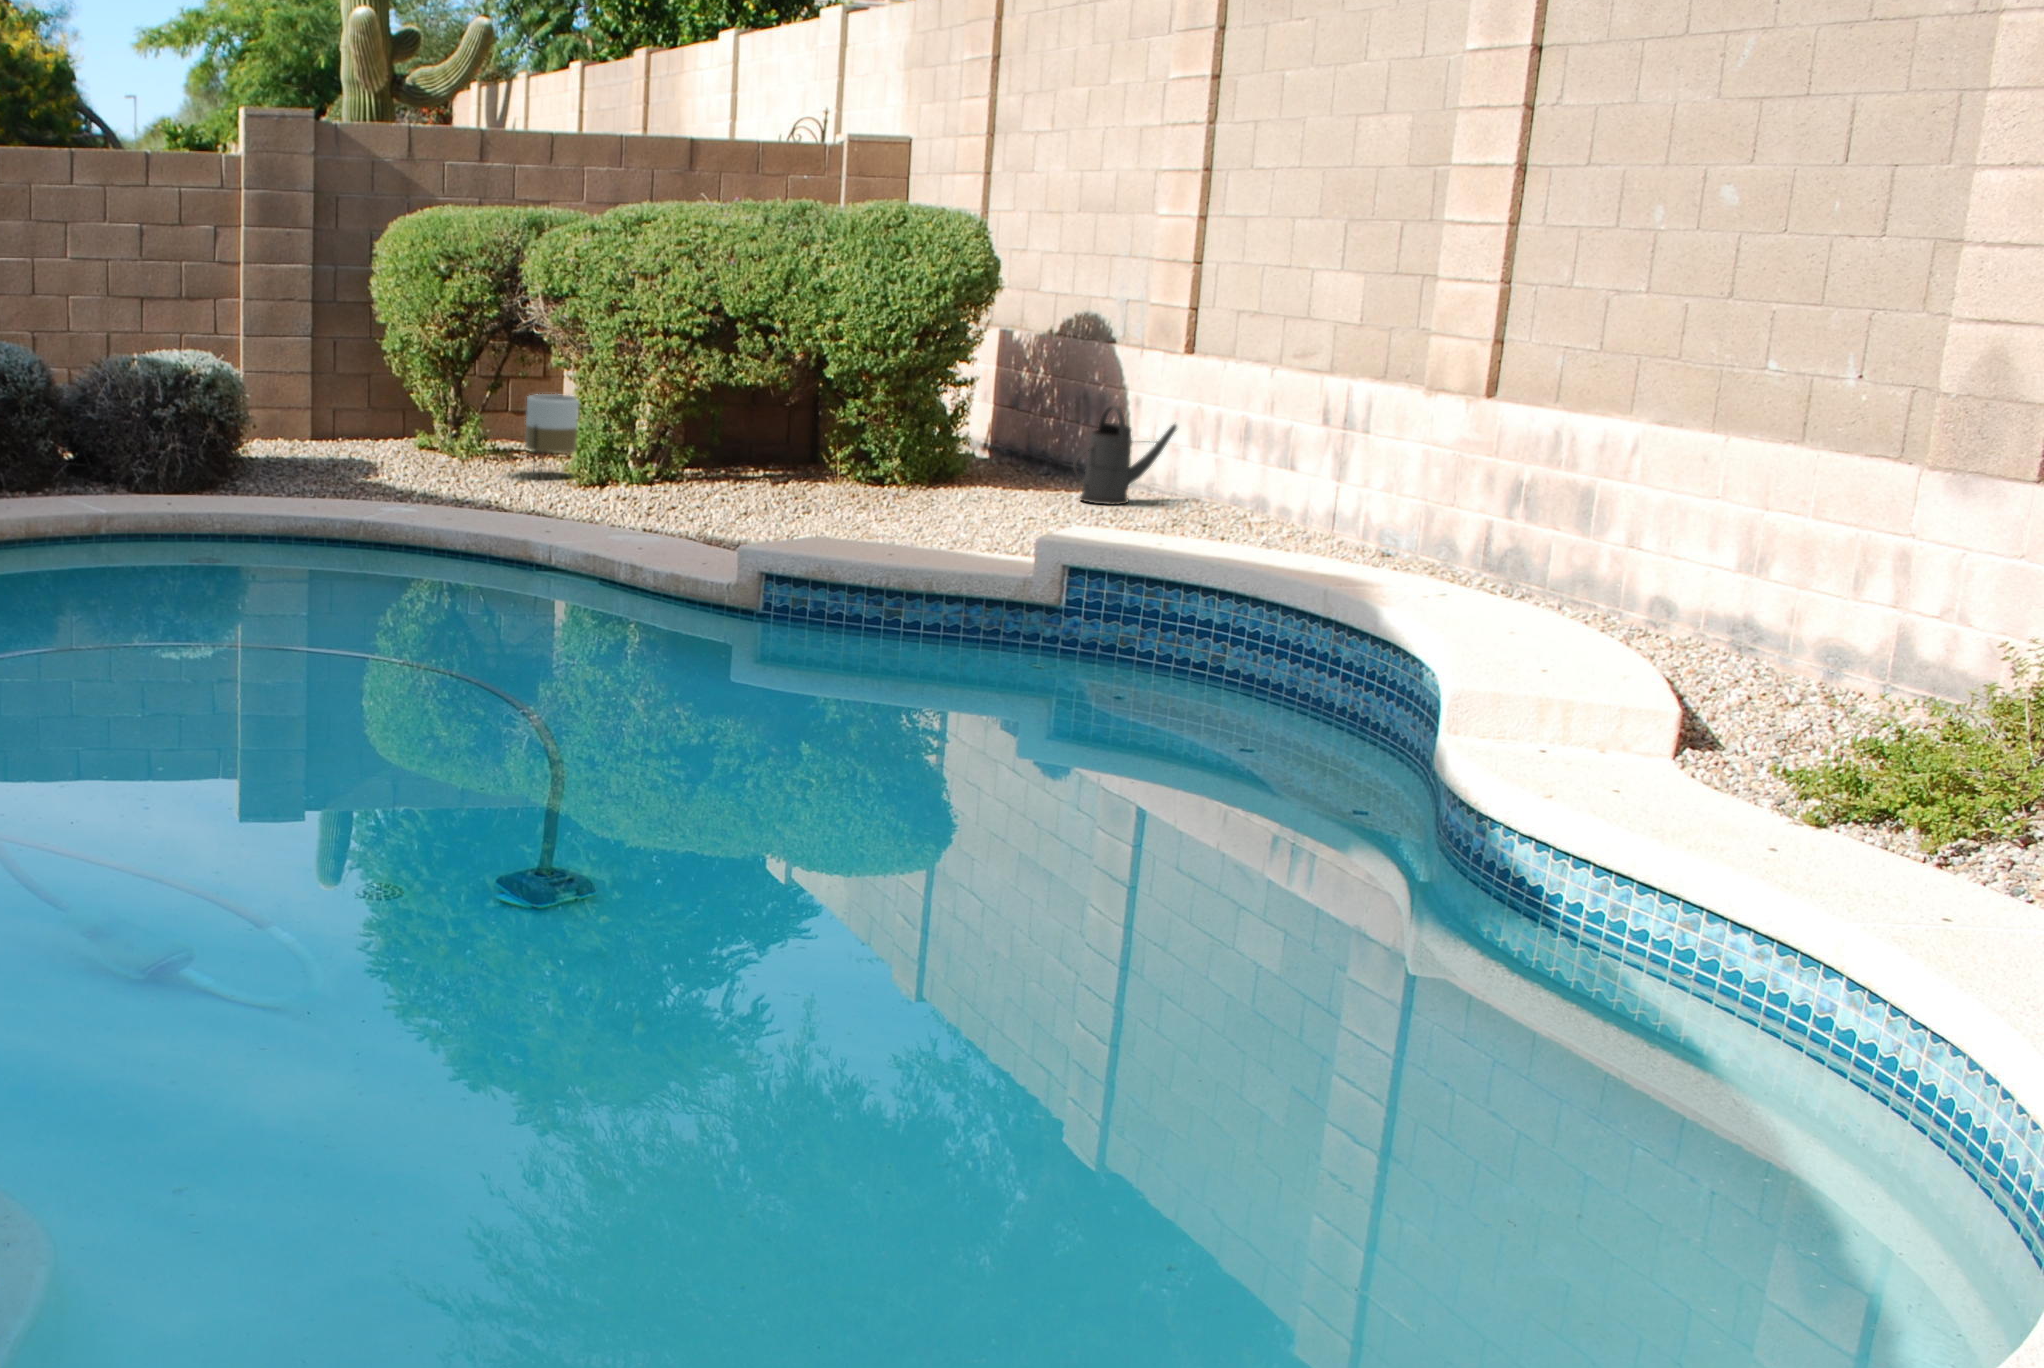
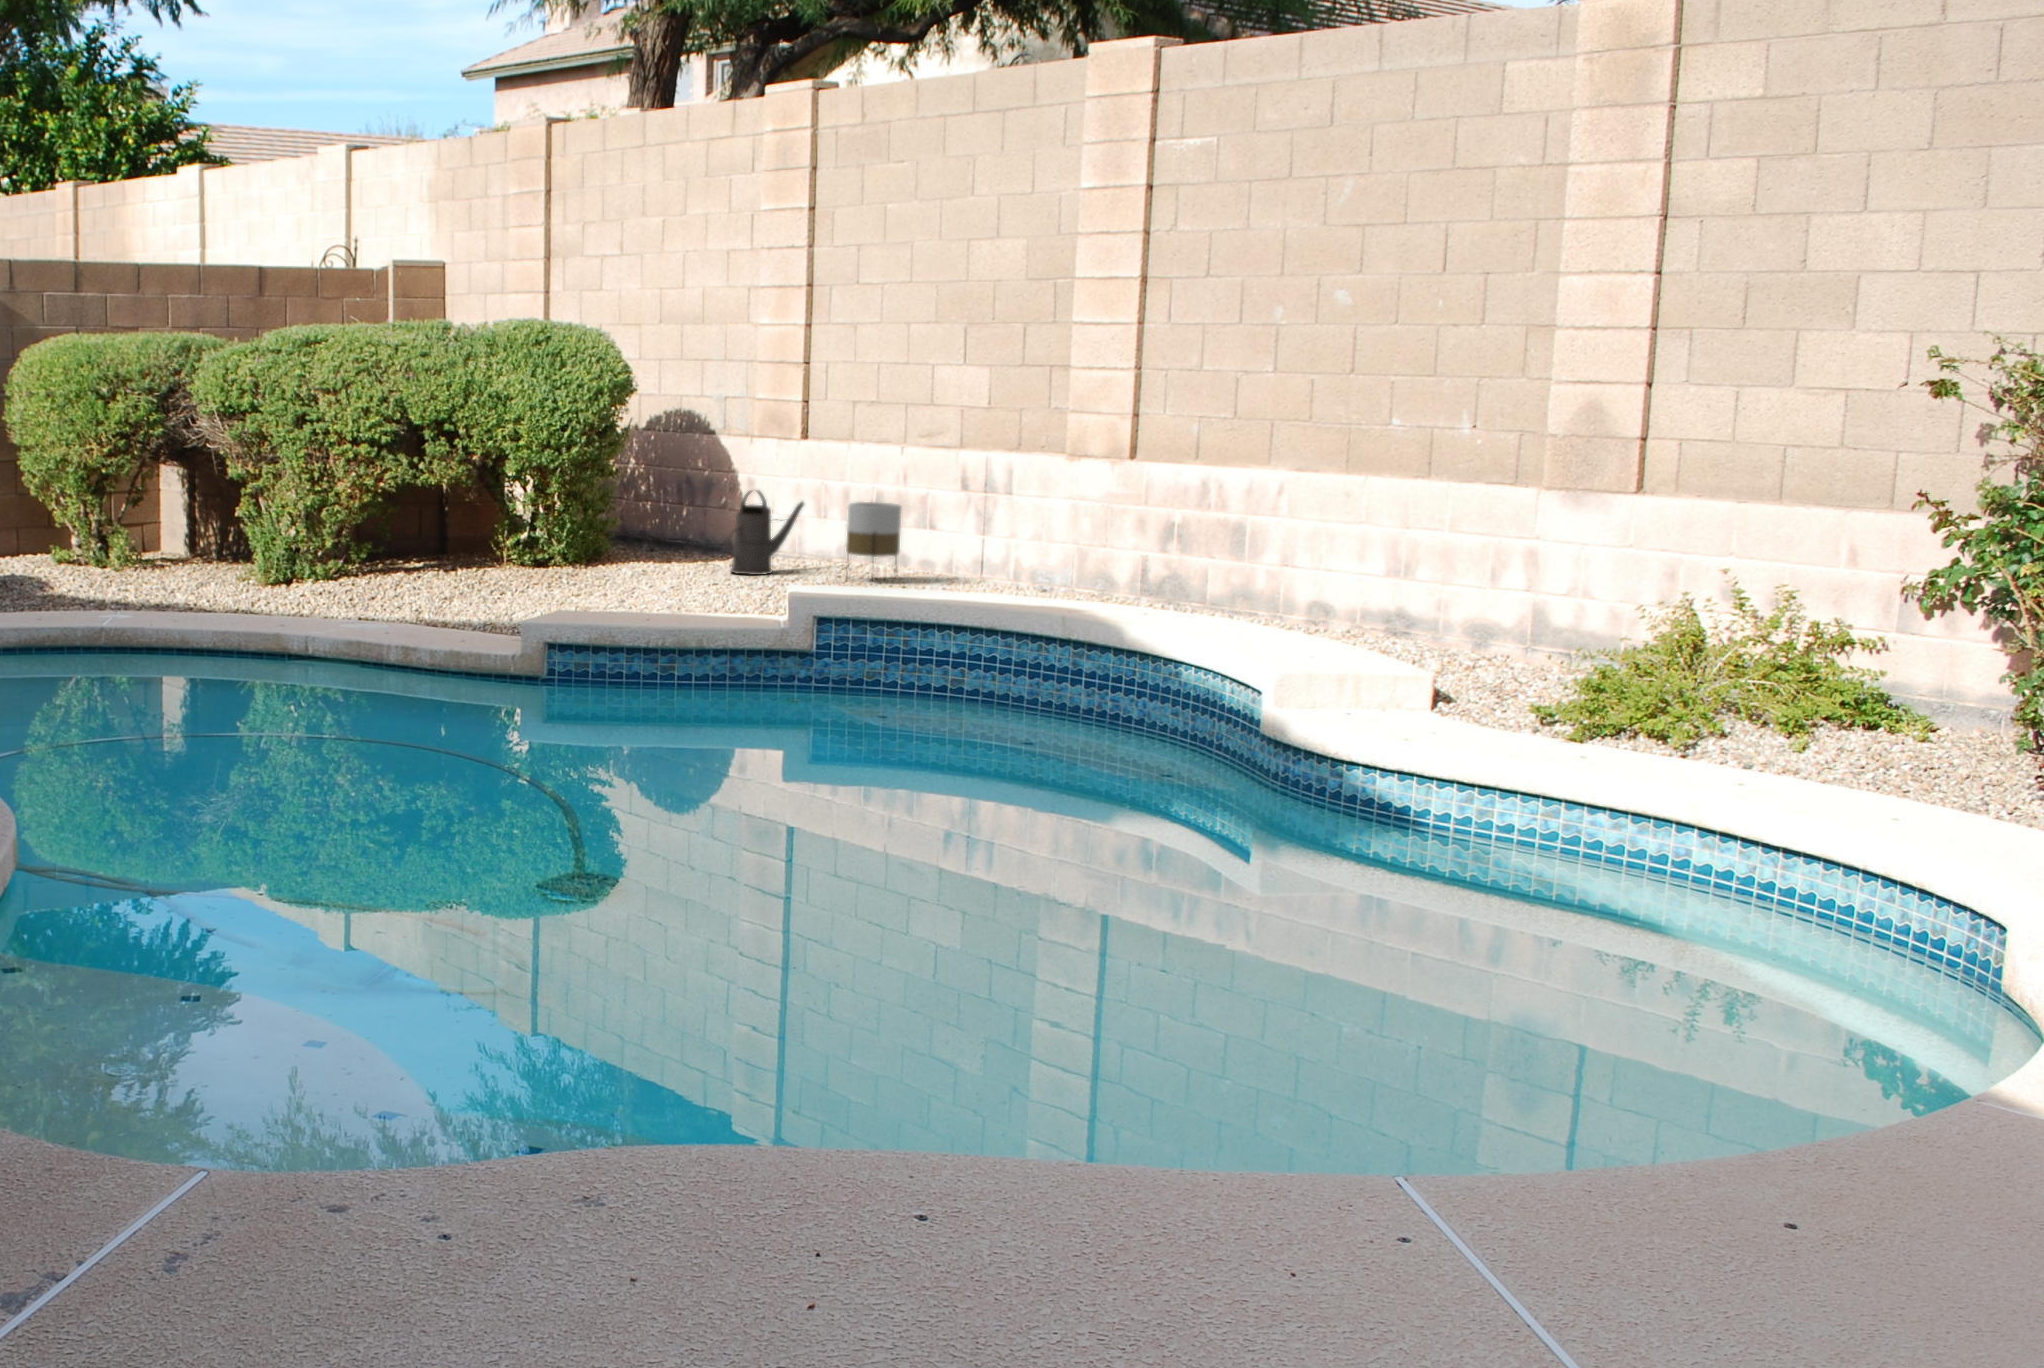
planter: present [525,394,579,458] -> present [846,502,901,558]

